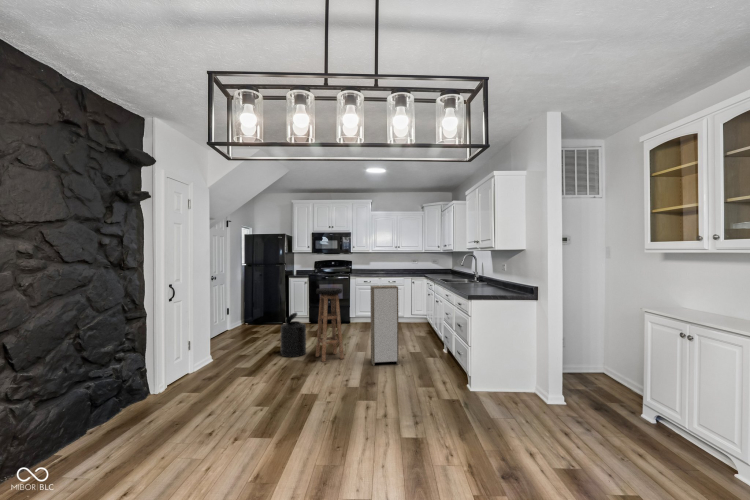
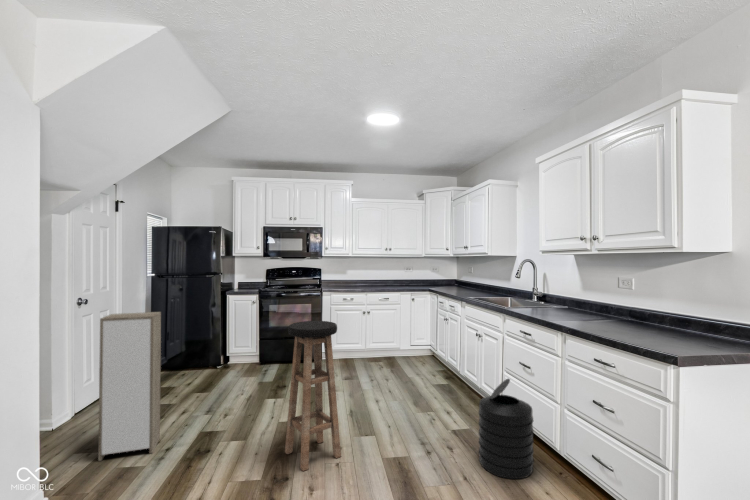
storage cabinet: present [371,285,399,366] -> present [98,312,161,461]
trash can: present [280,313,306,357] -> present [479,379,534,479]

